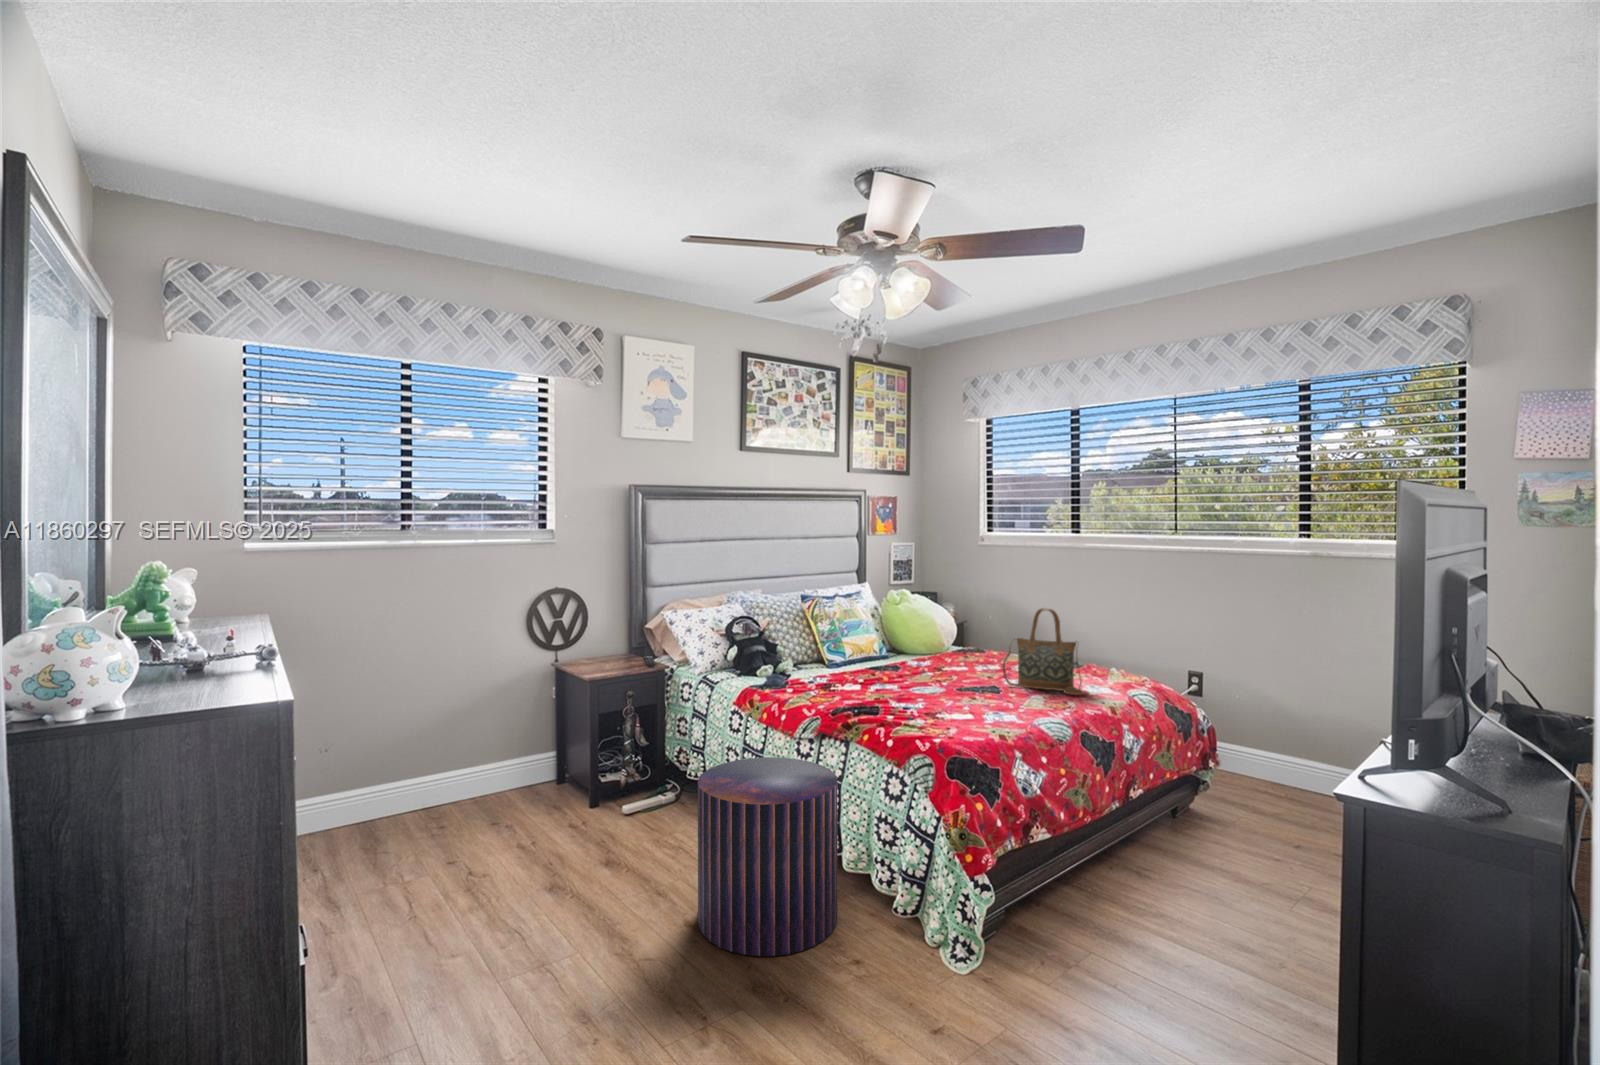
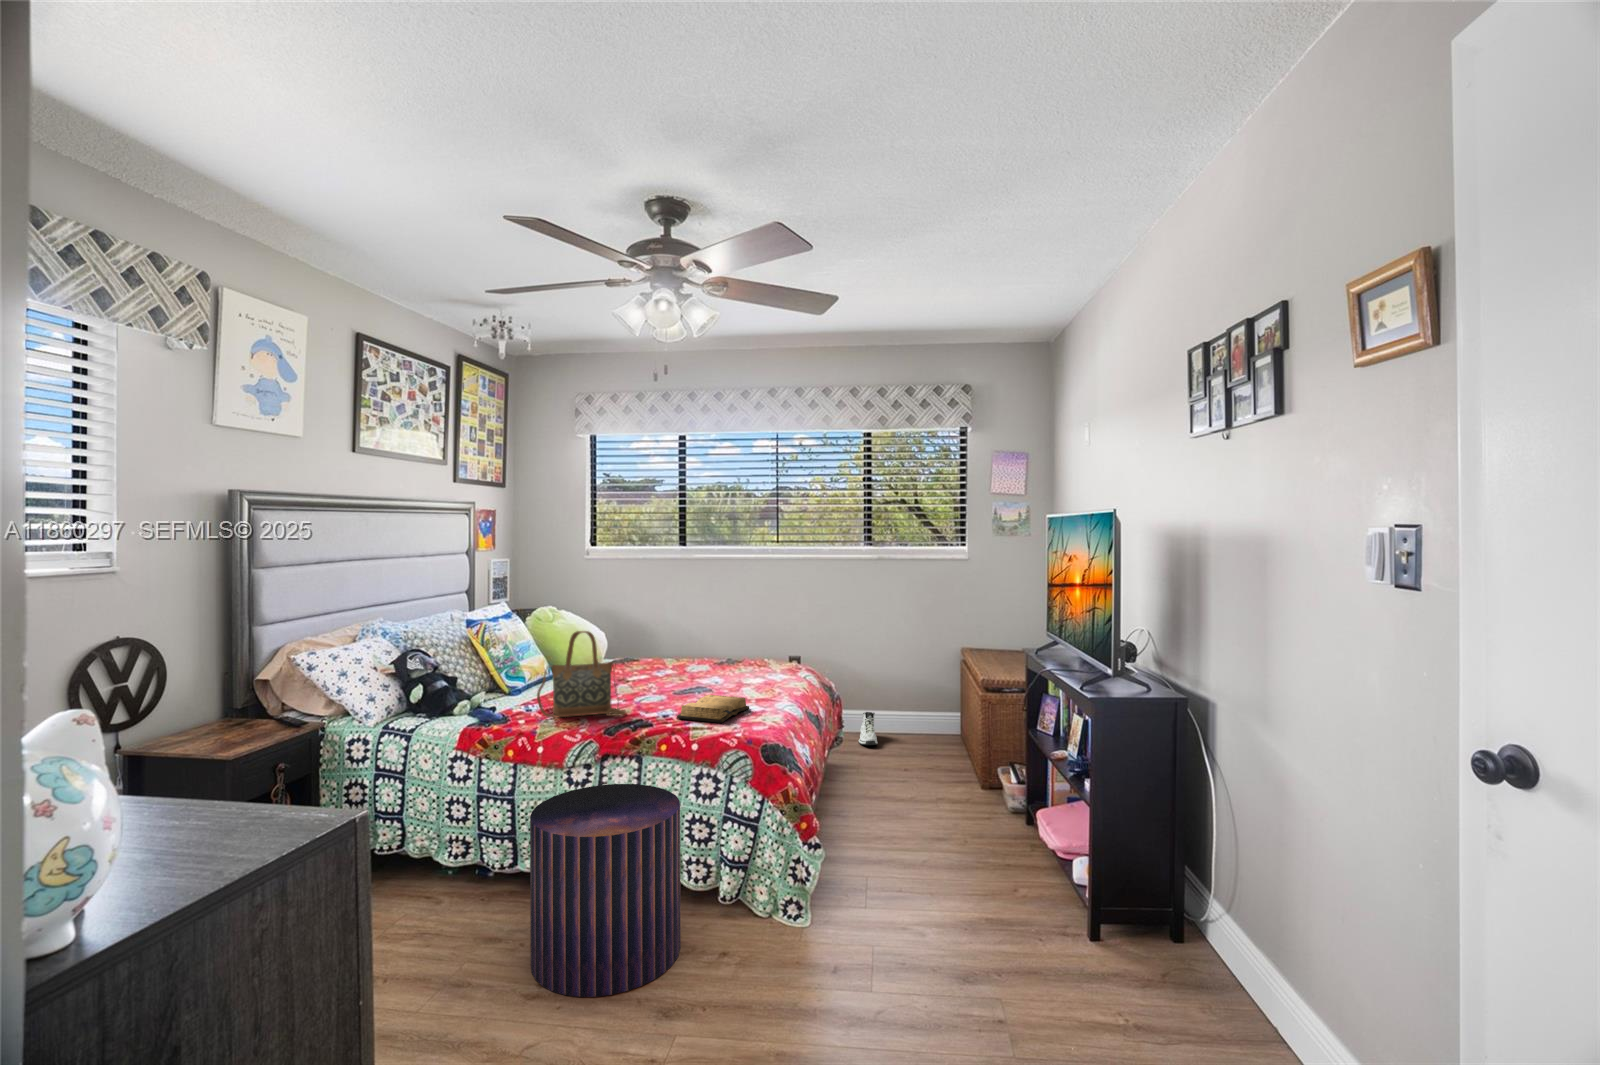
handbag: present [1002,608,1084,695] -> present [537,631,626,718]
diary: none [914,694,1002,725] -> present [677,695,749,723]
sneaker: none [1273,761,1308,808] -> present [859,712,878,745]

